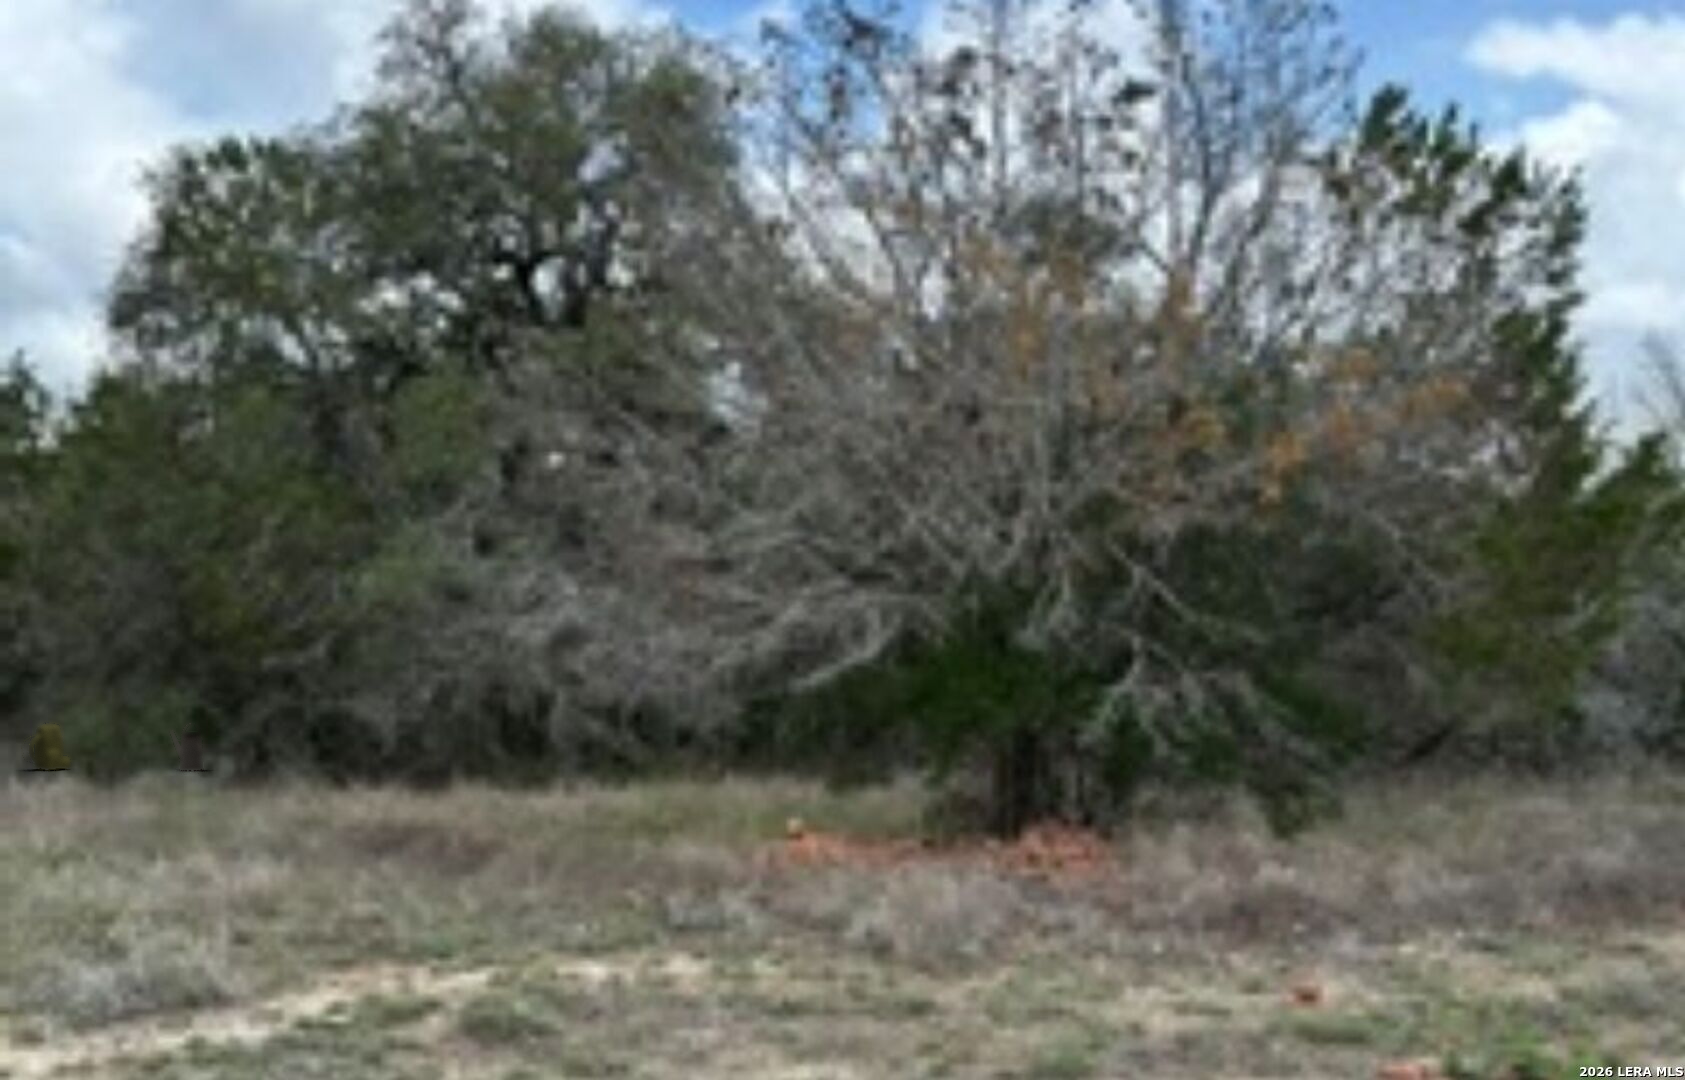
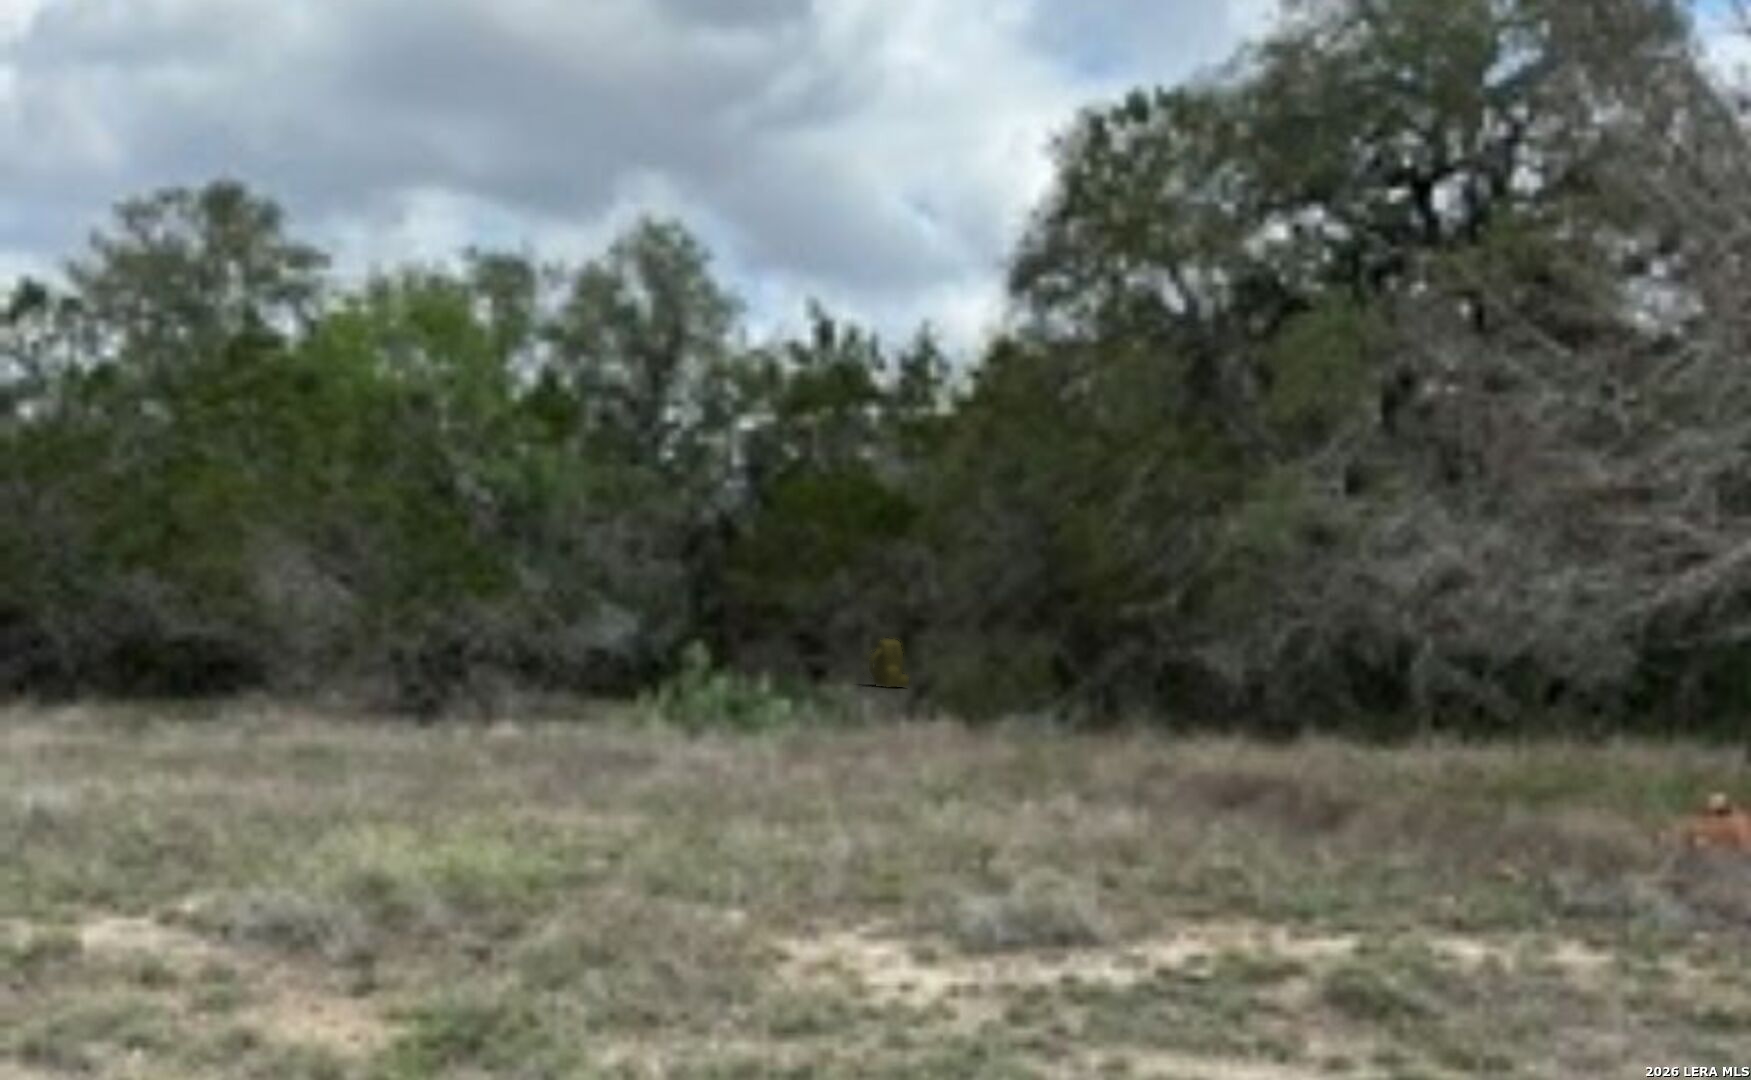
watering can: present [172,732,203,771] -> none [1011,651,1043,702]

